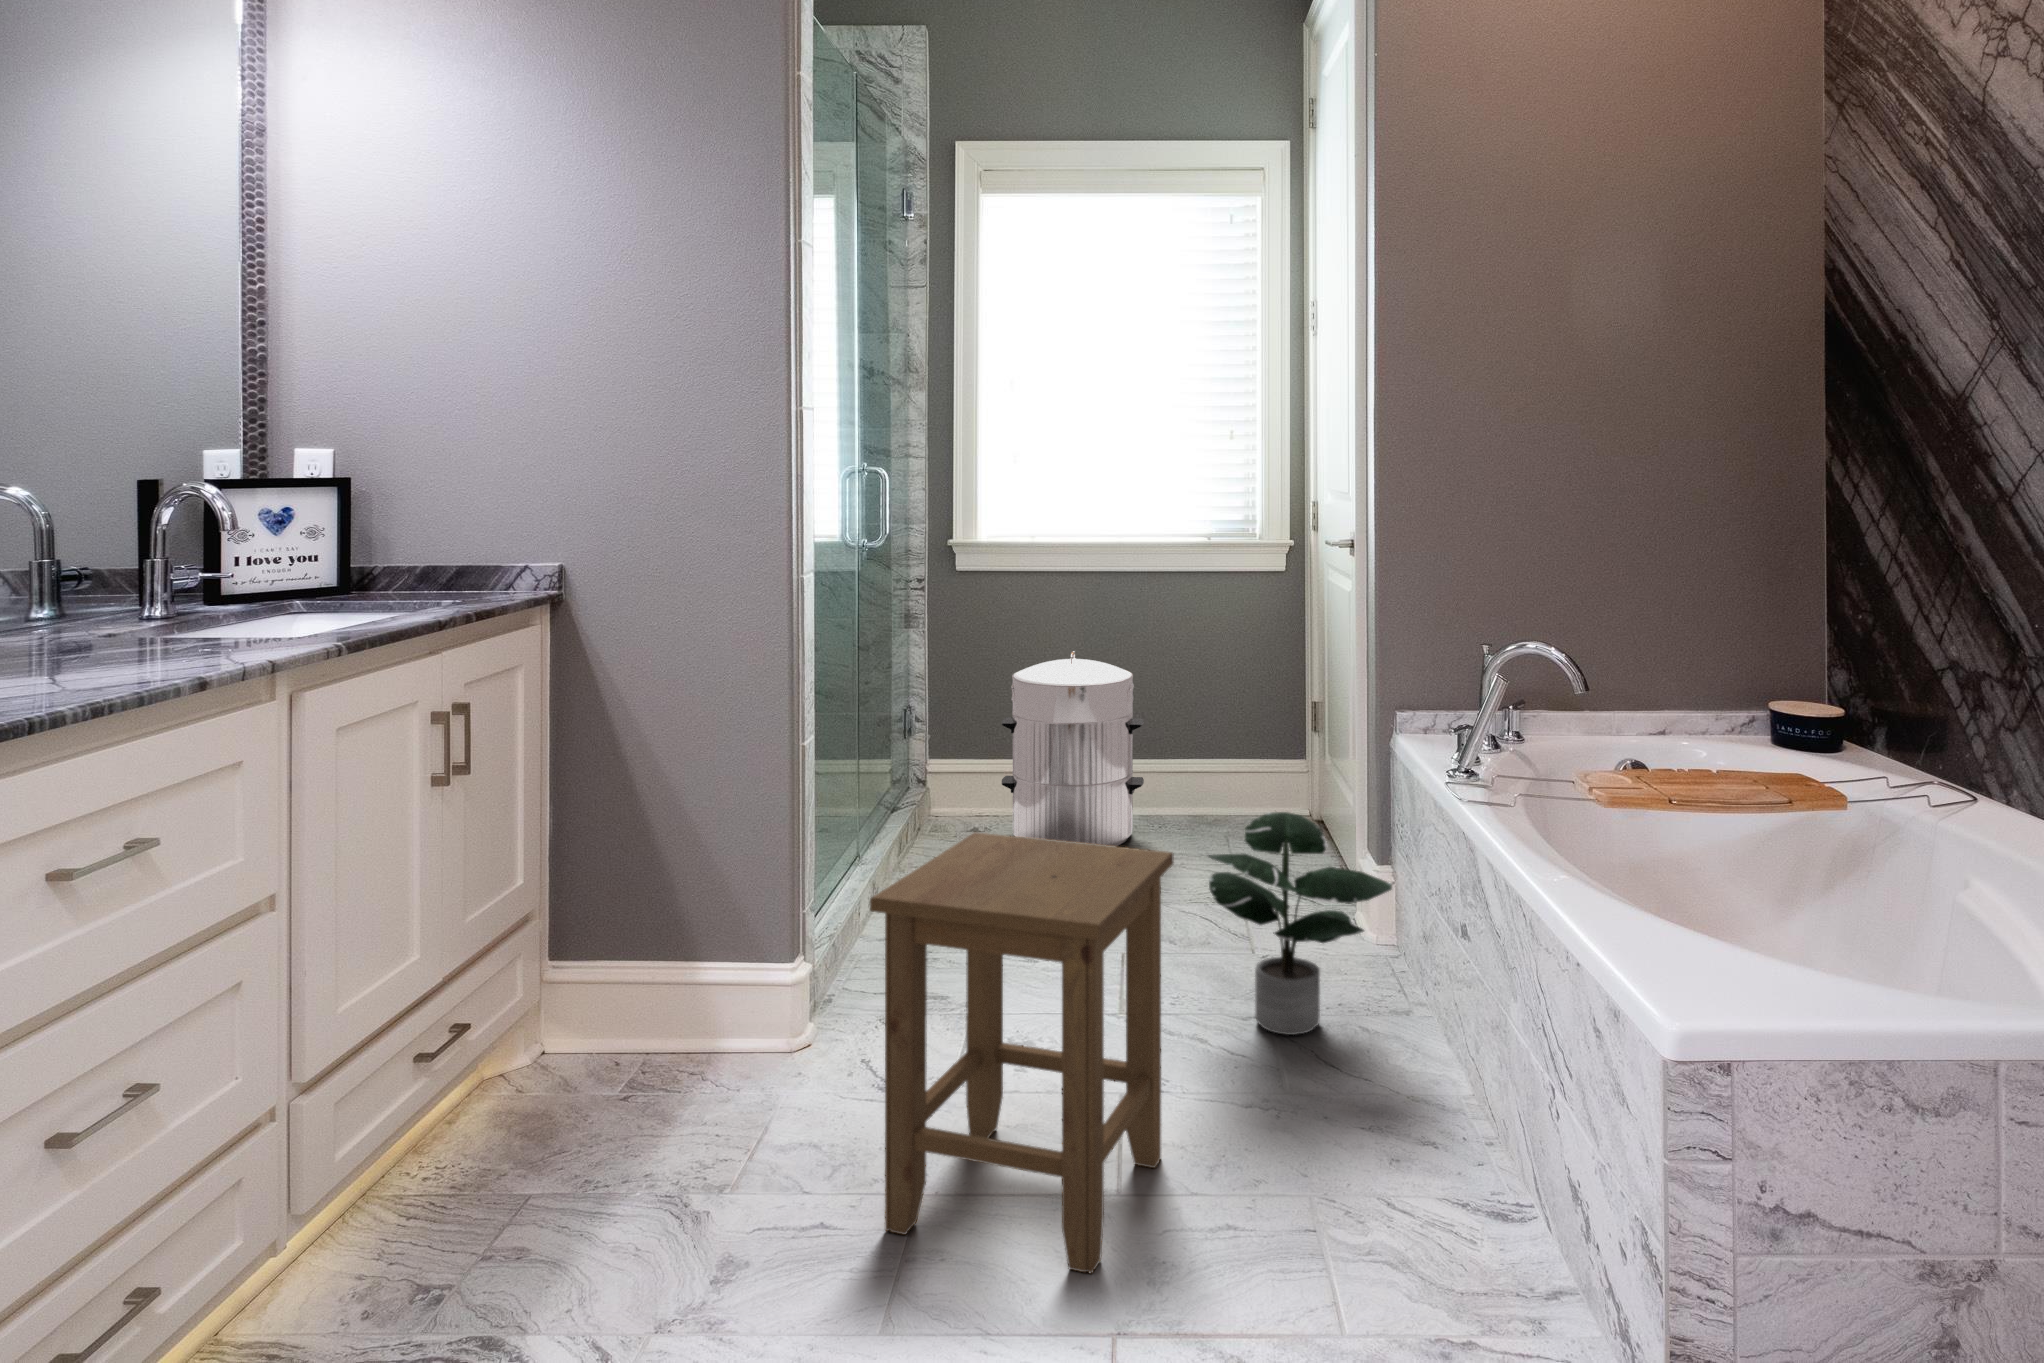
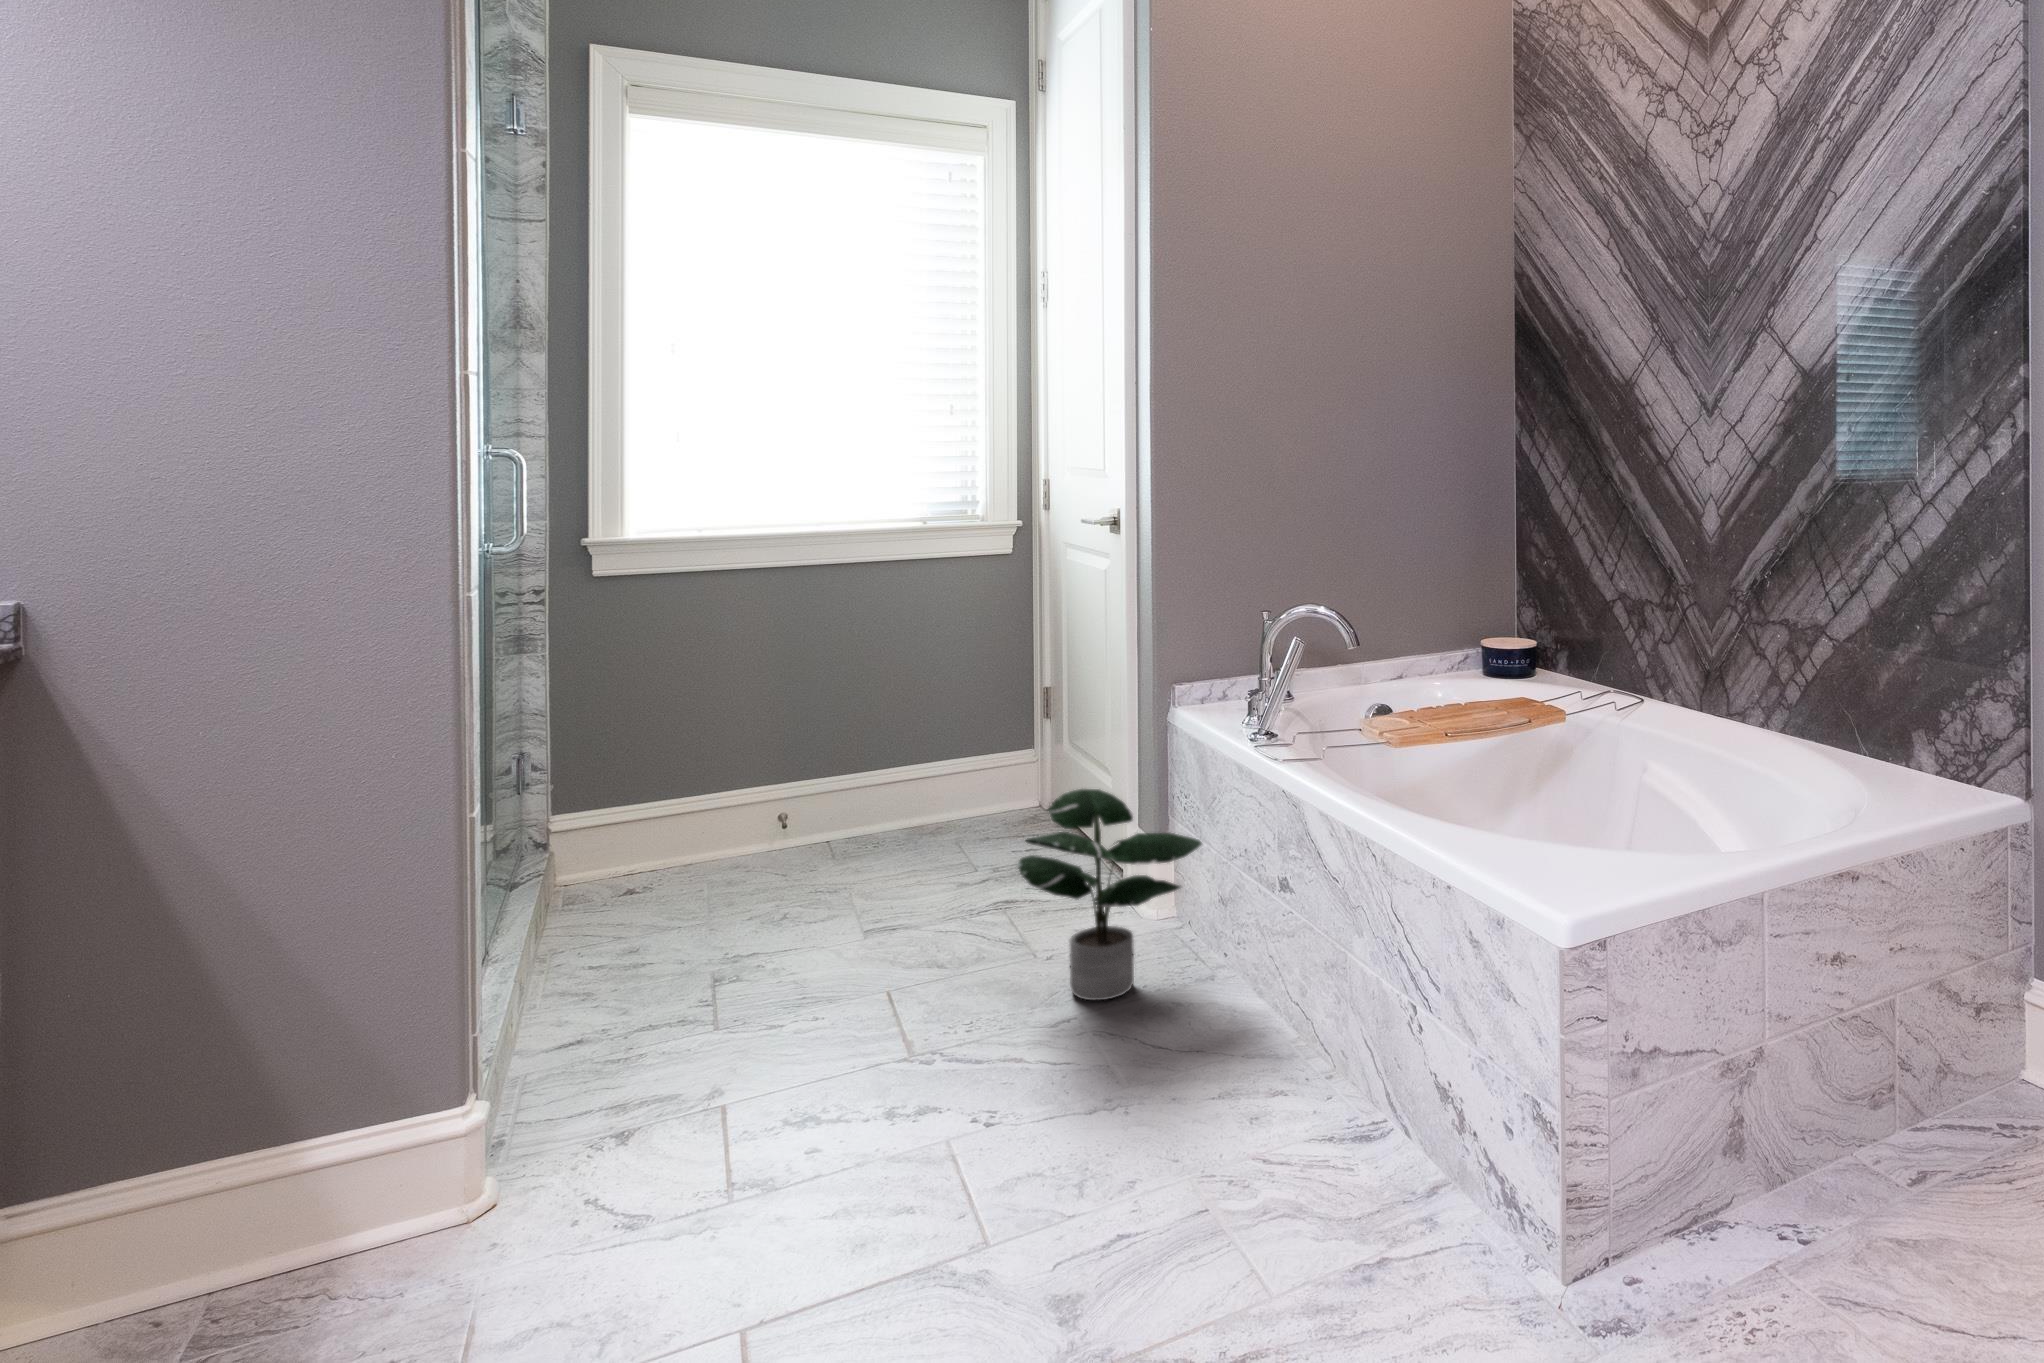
waste bin: present [1002,651,1144,846] -> none [698,656,869,878]
stool: present [870,833,1174,1273] -> none [753,832,1042,1270]

